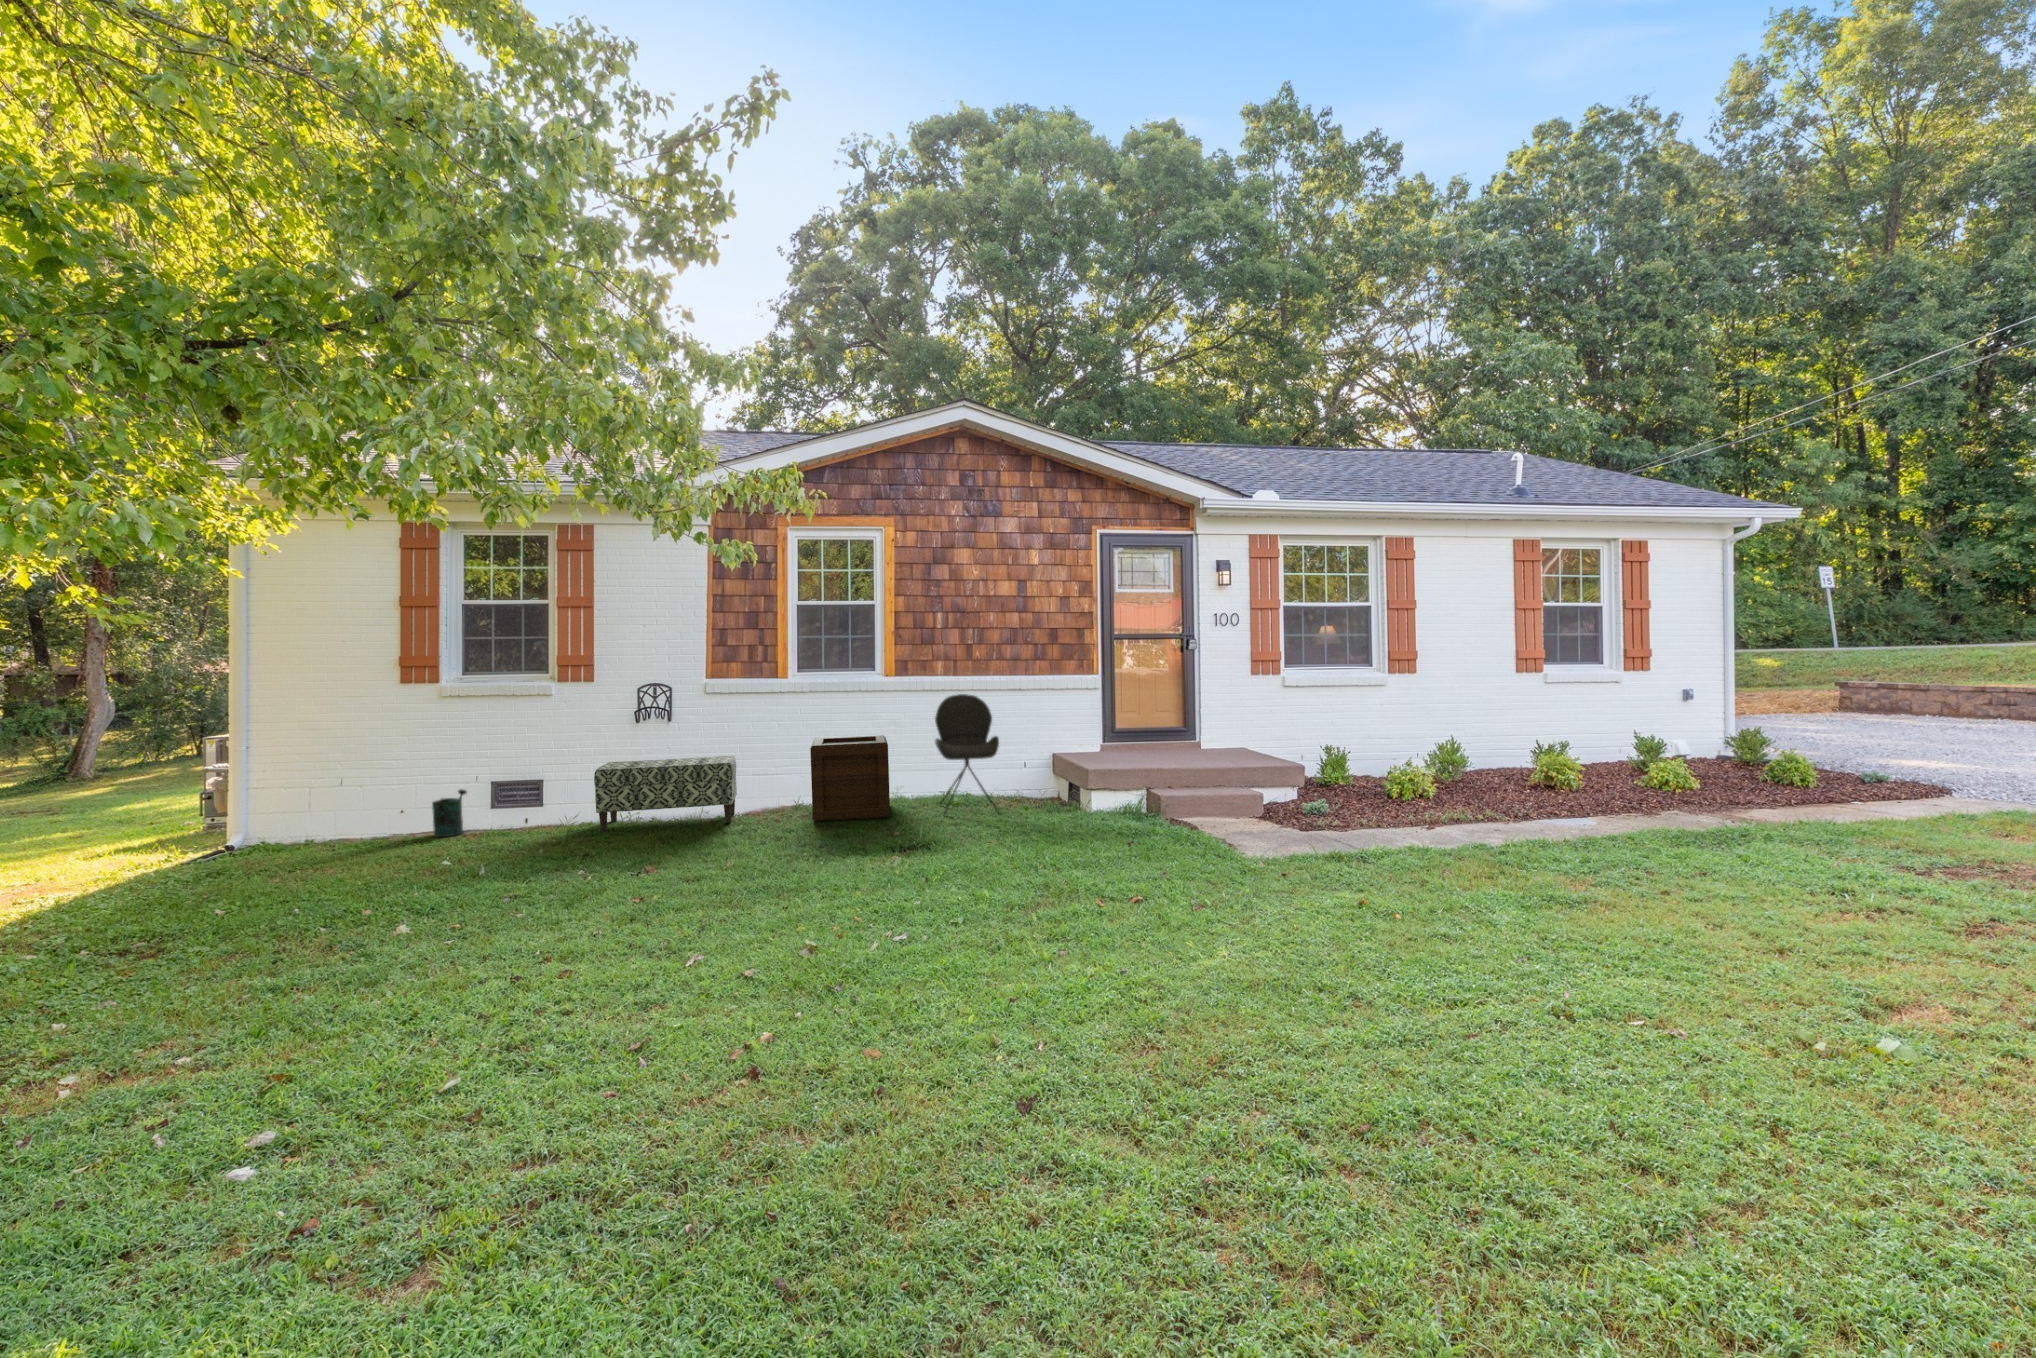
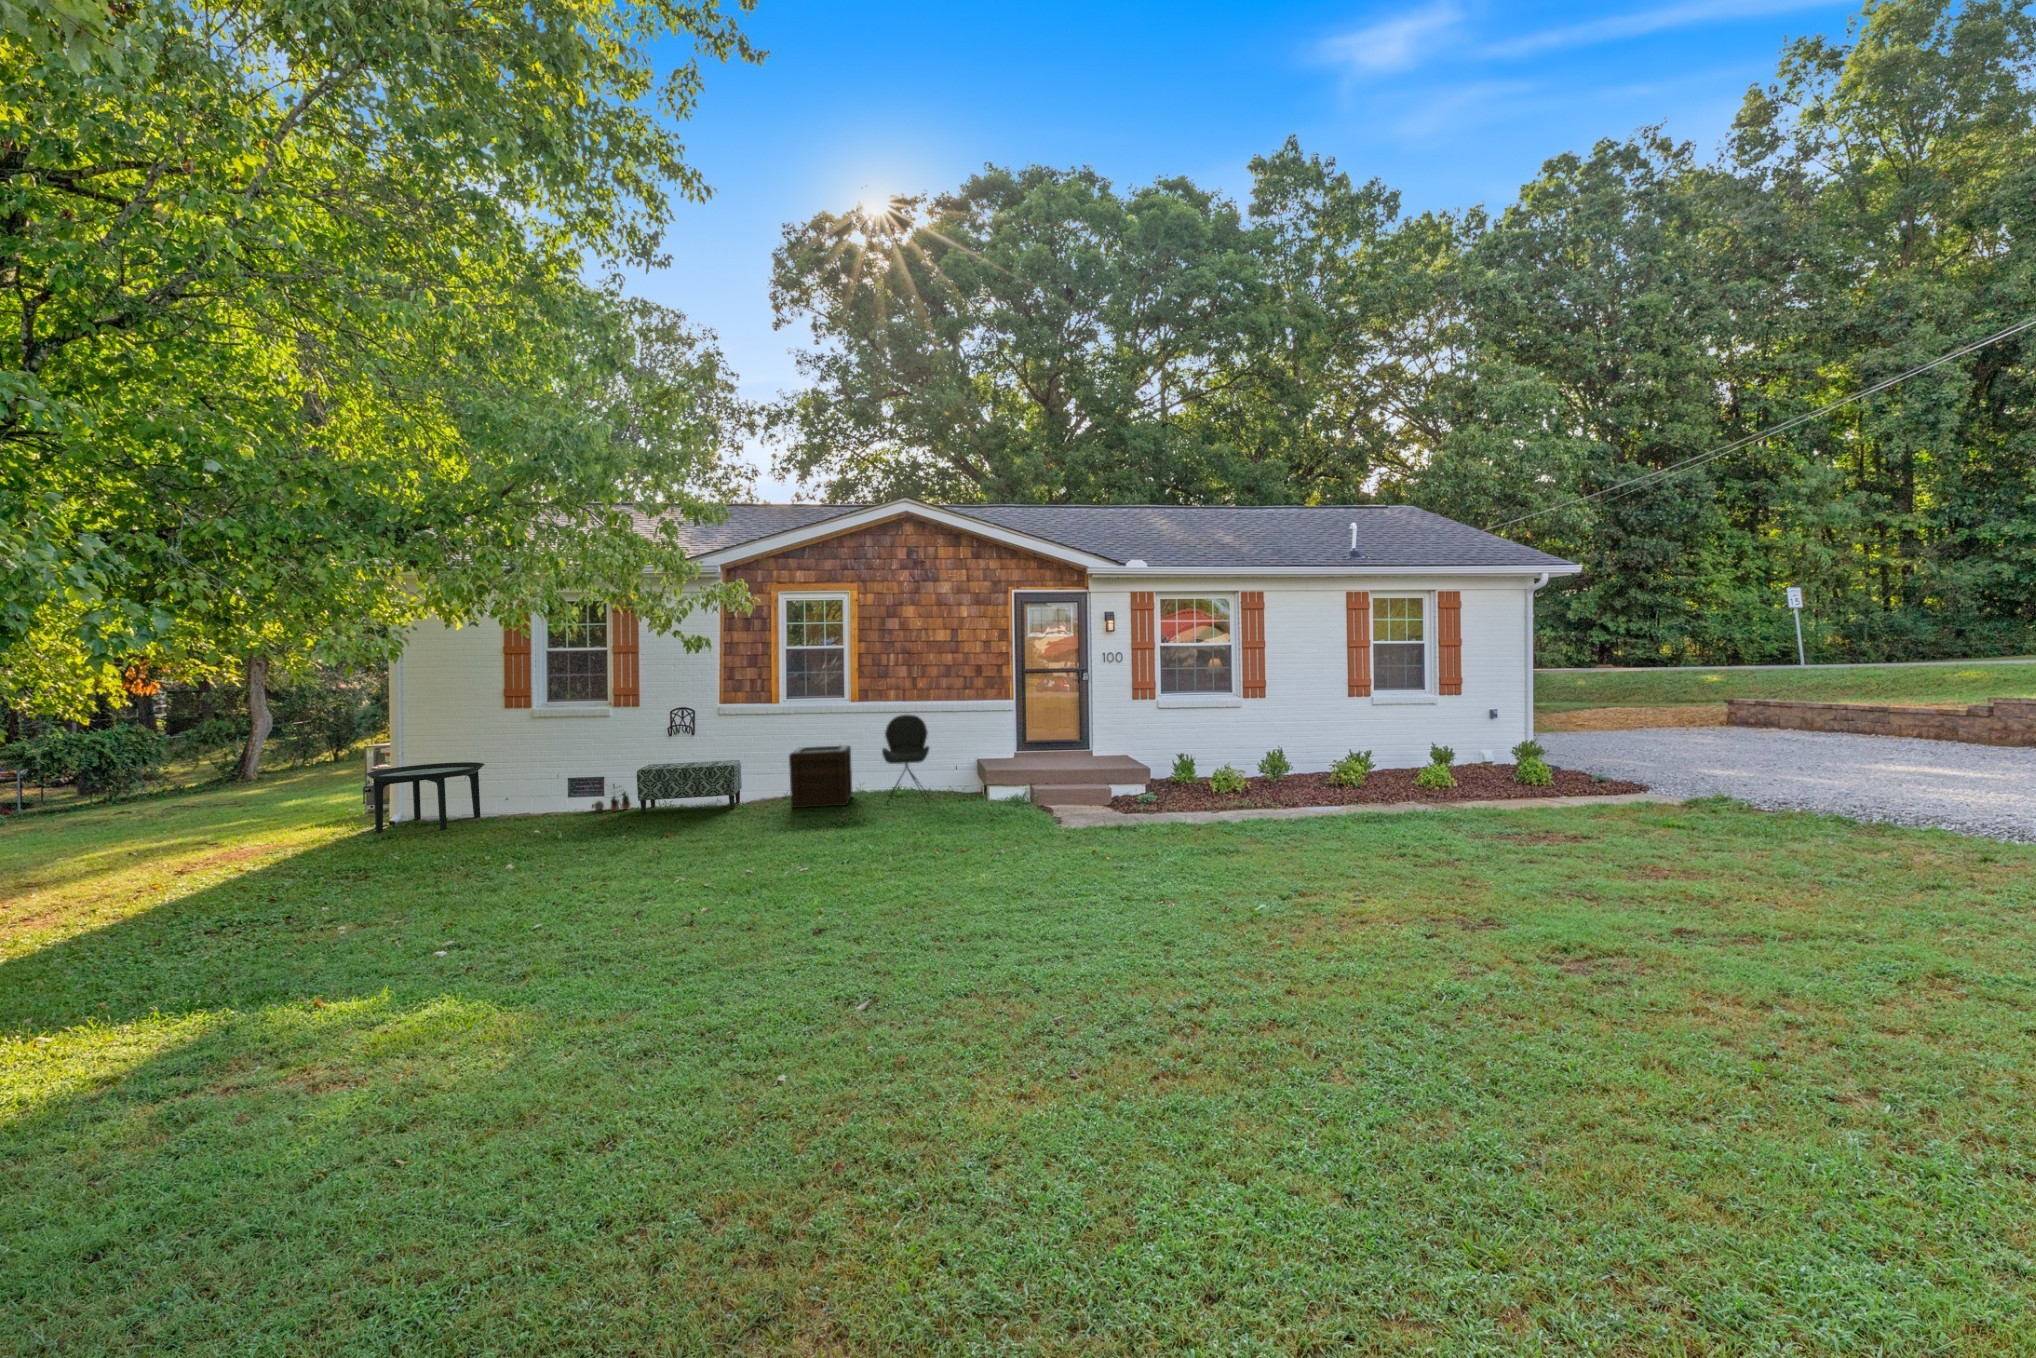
round table: none [191,760,371,863] -> present [367,762,484,832]
potted plant: none [530,788,582,830] -> present [594,784,630,813]
watering can: present [432,789,467,837] -> none [526,783,551,817]

